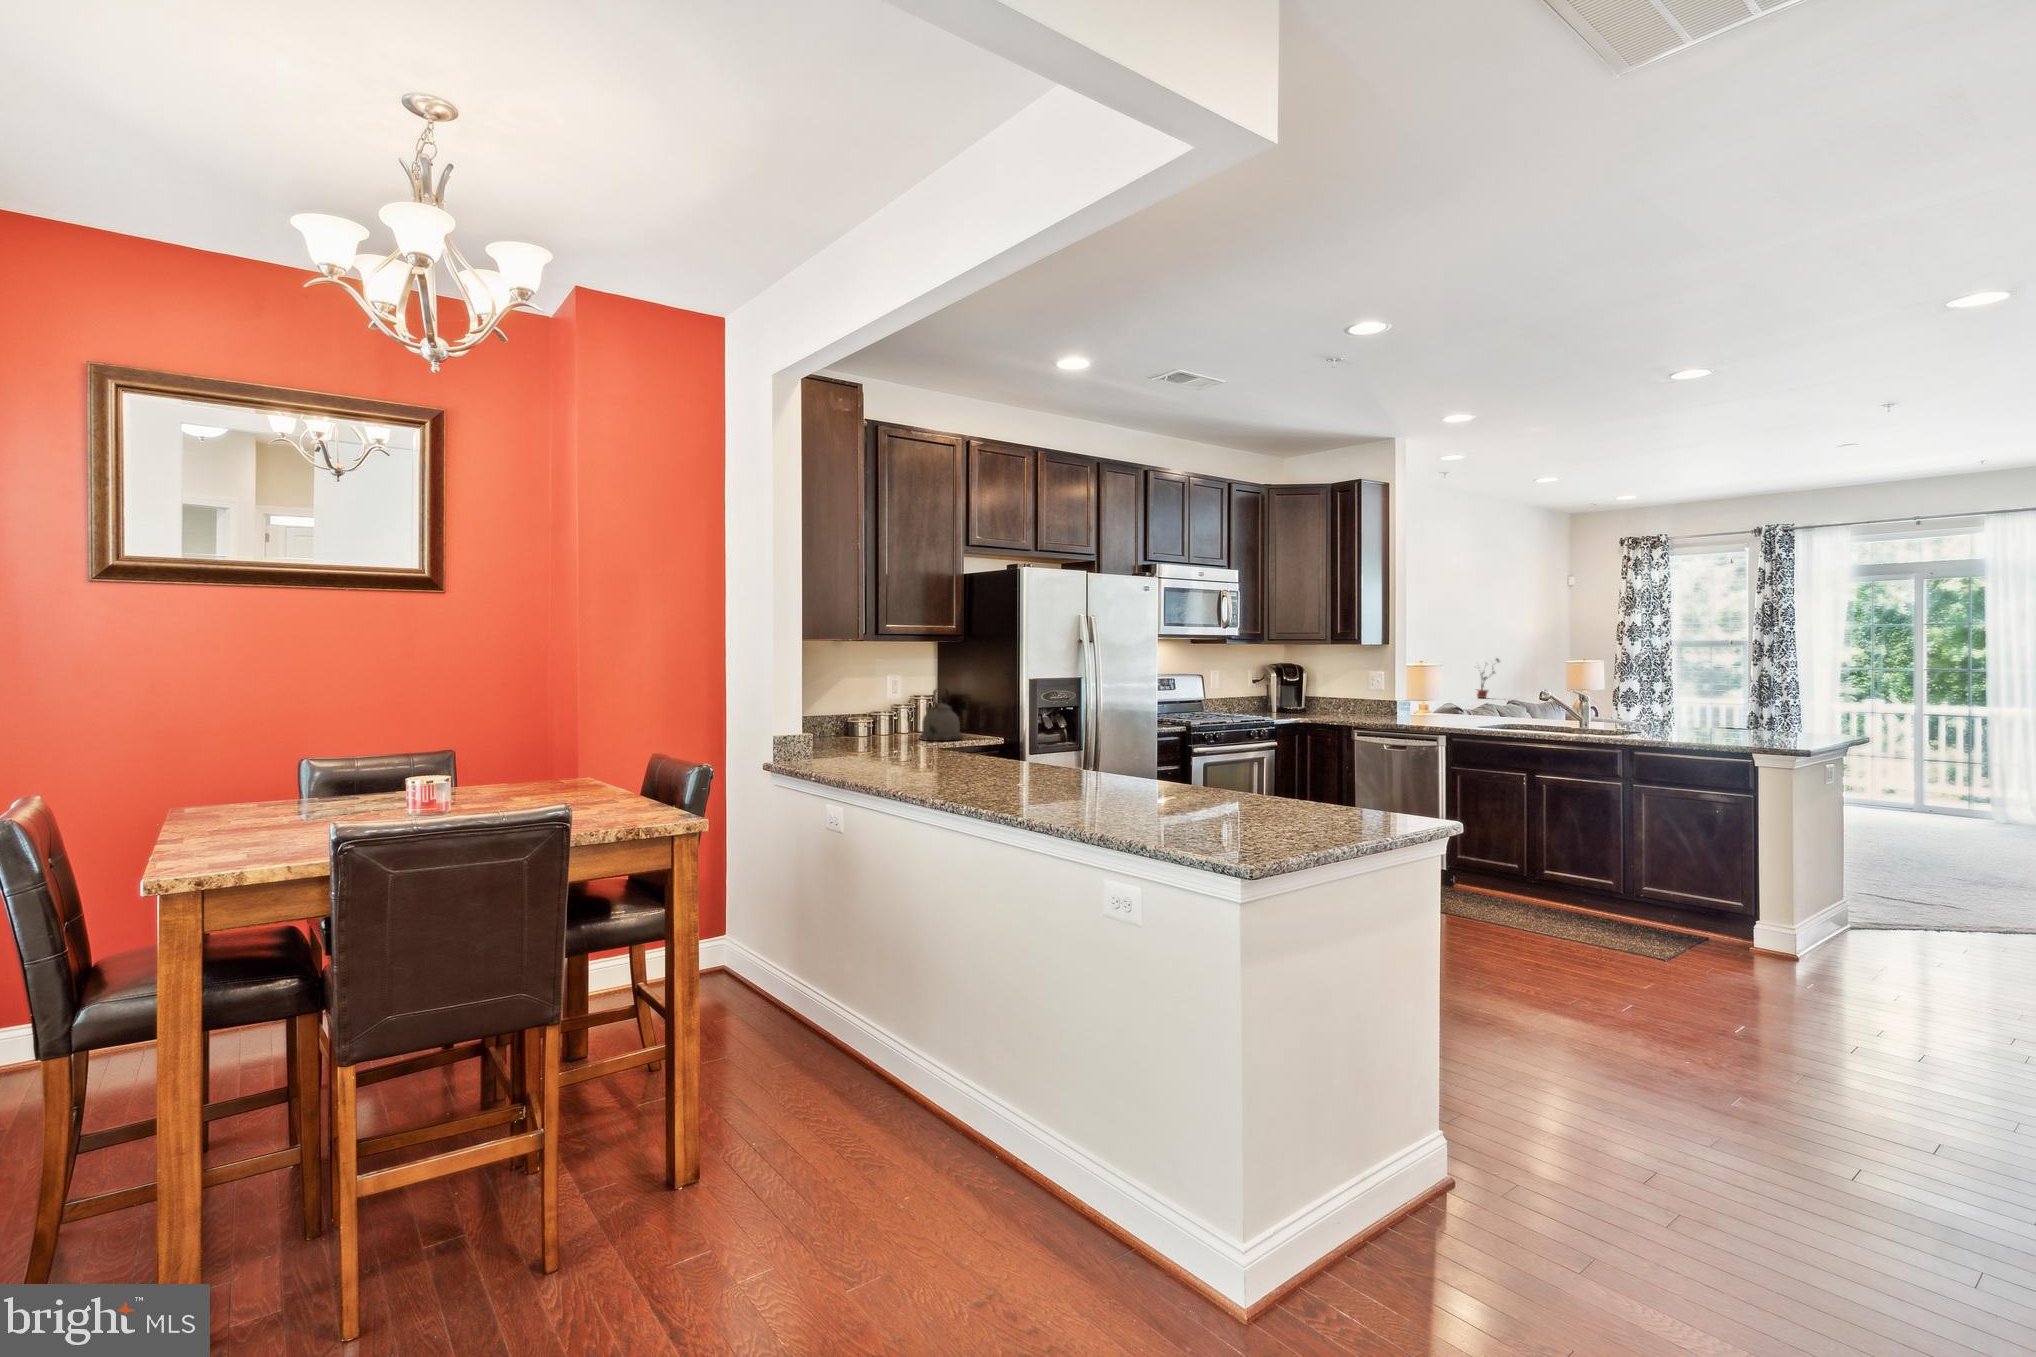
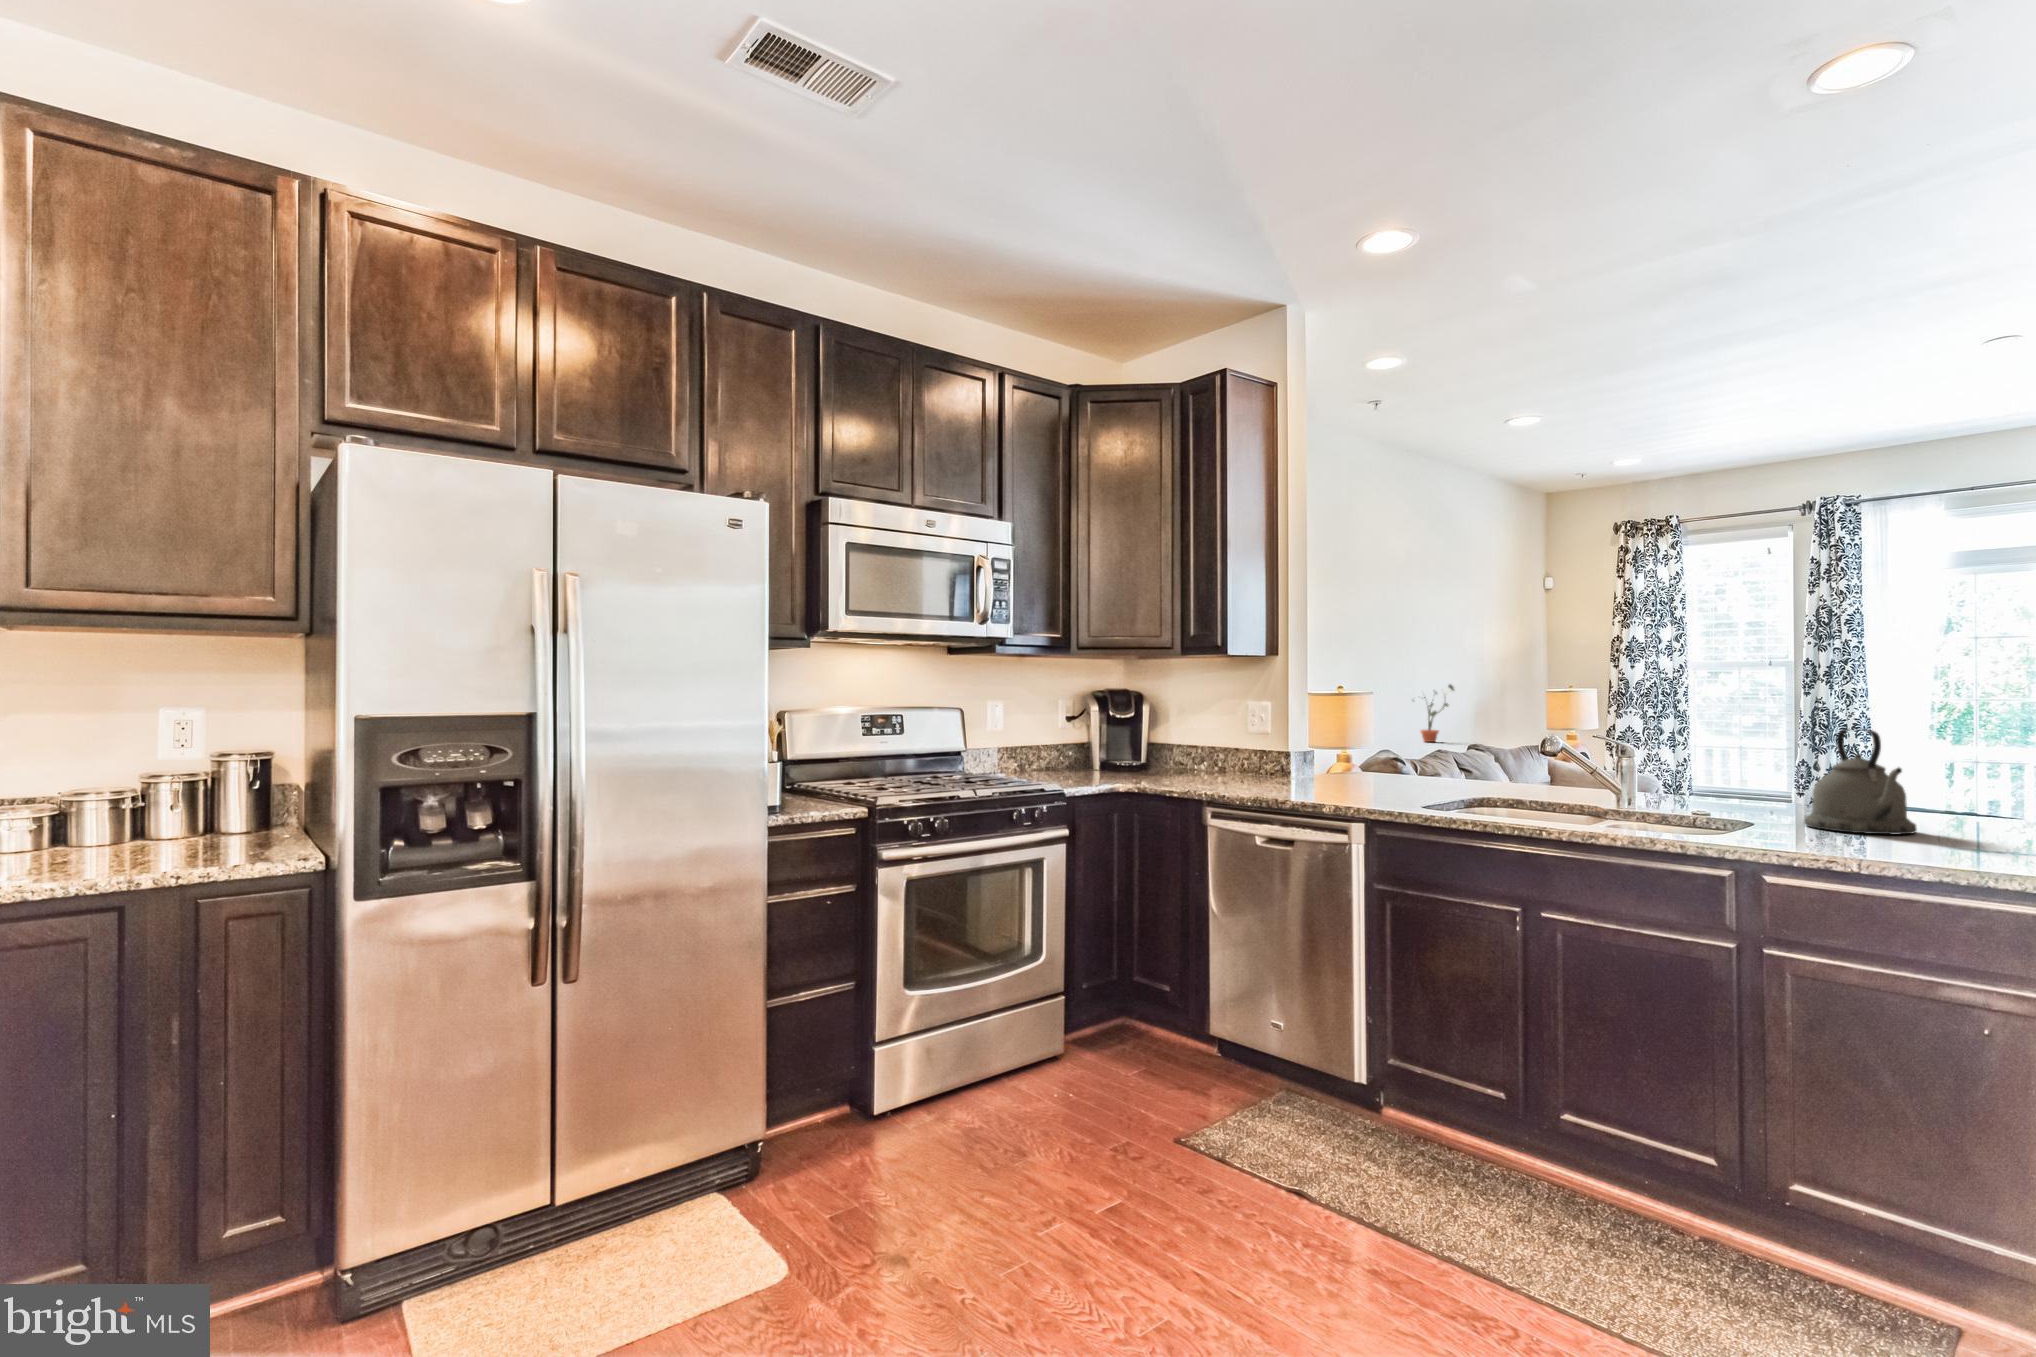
kettle: present [919,689,963,741] -> present [1804,729,1917,835]

